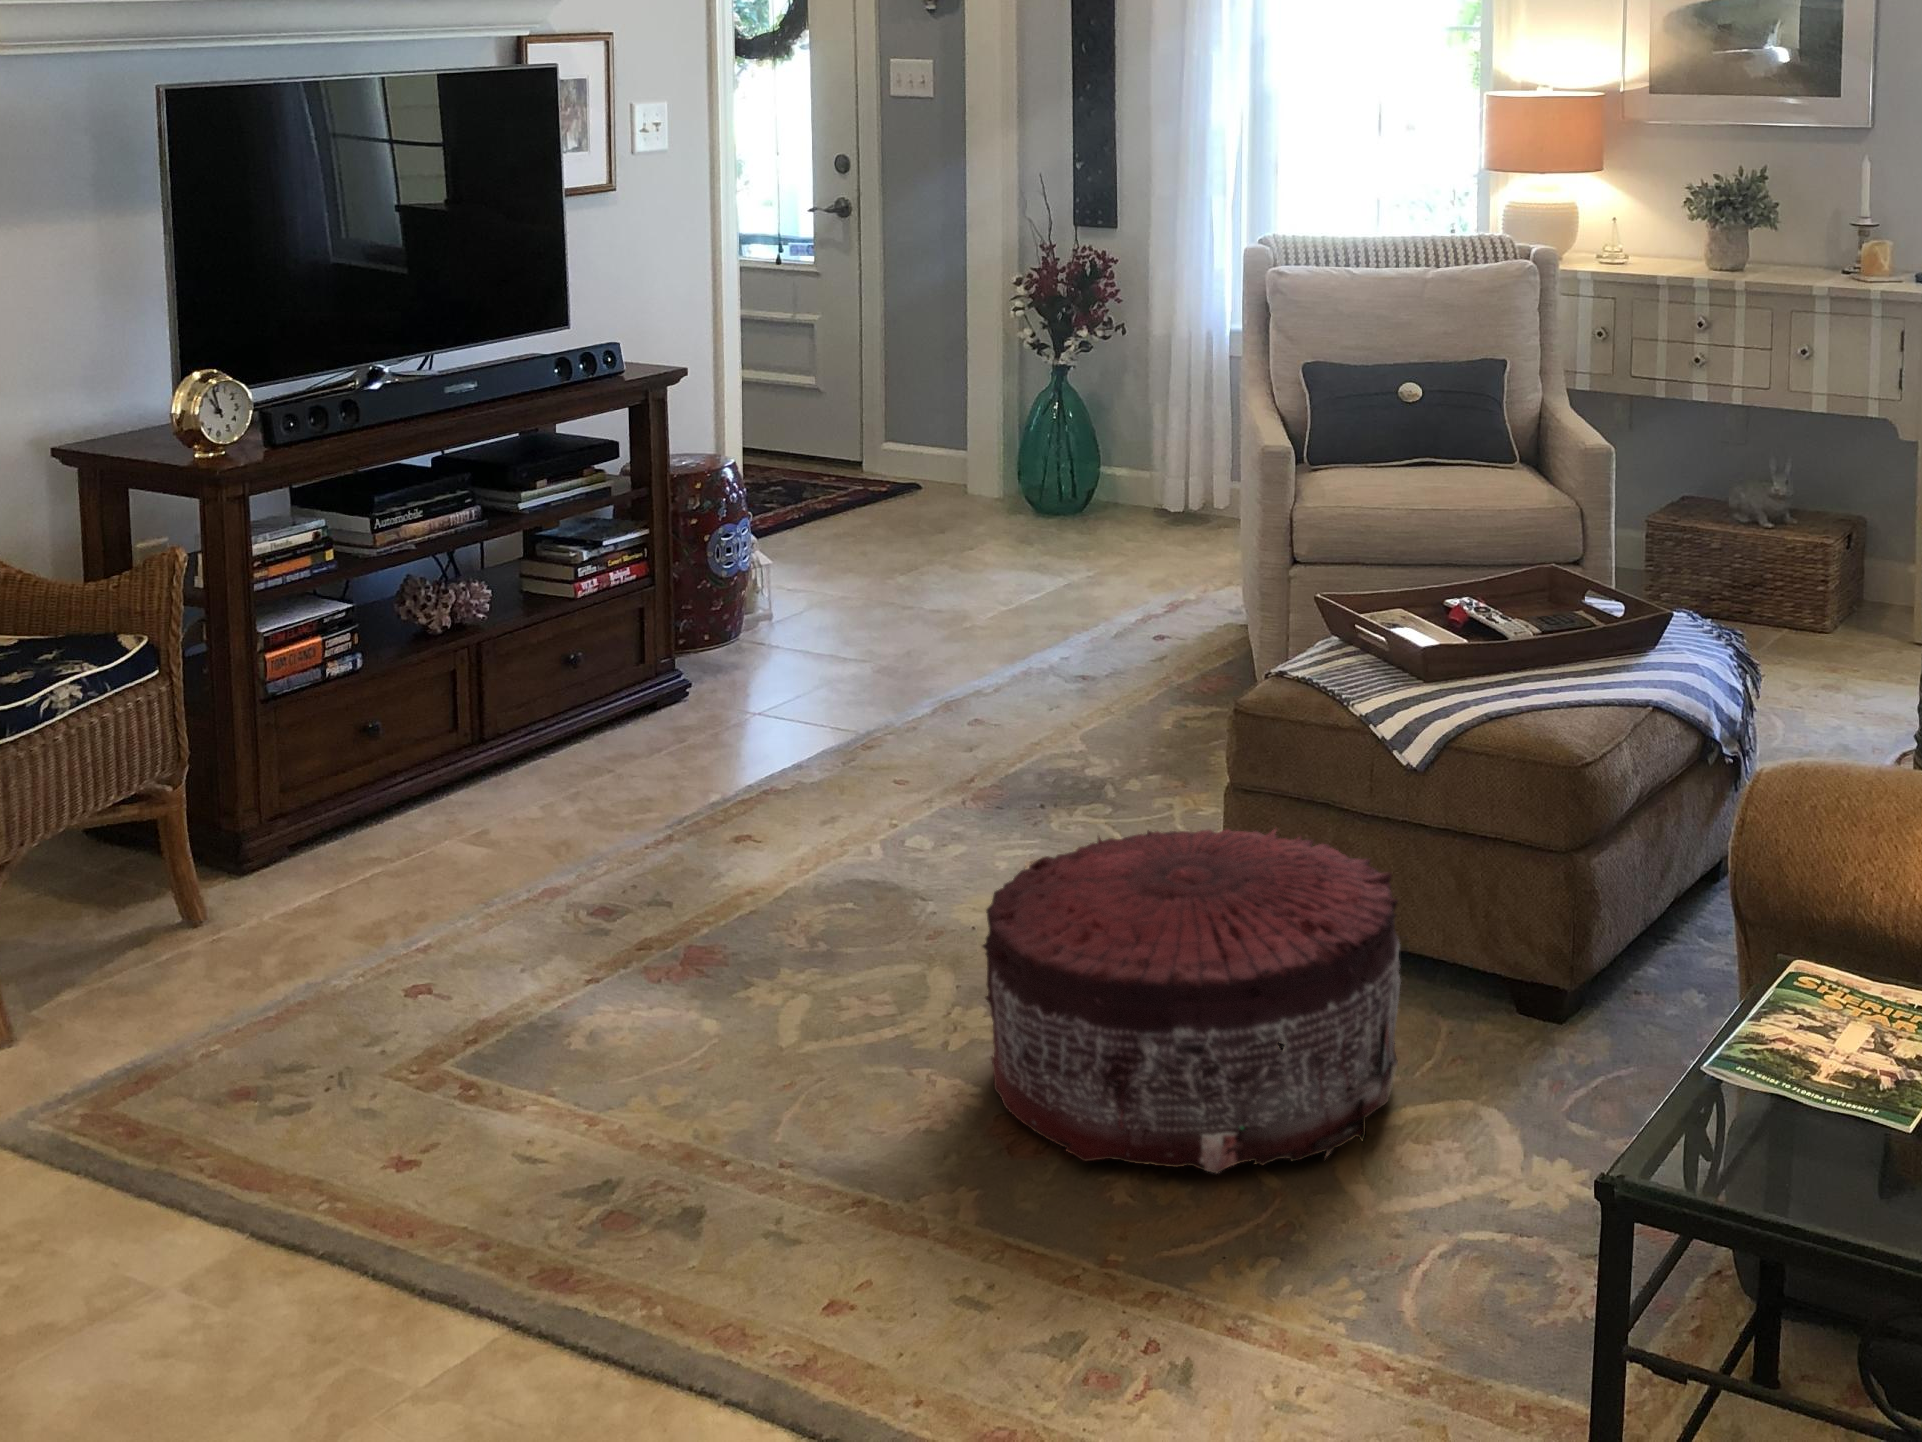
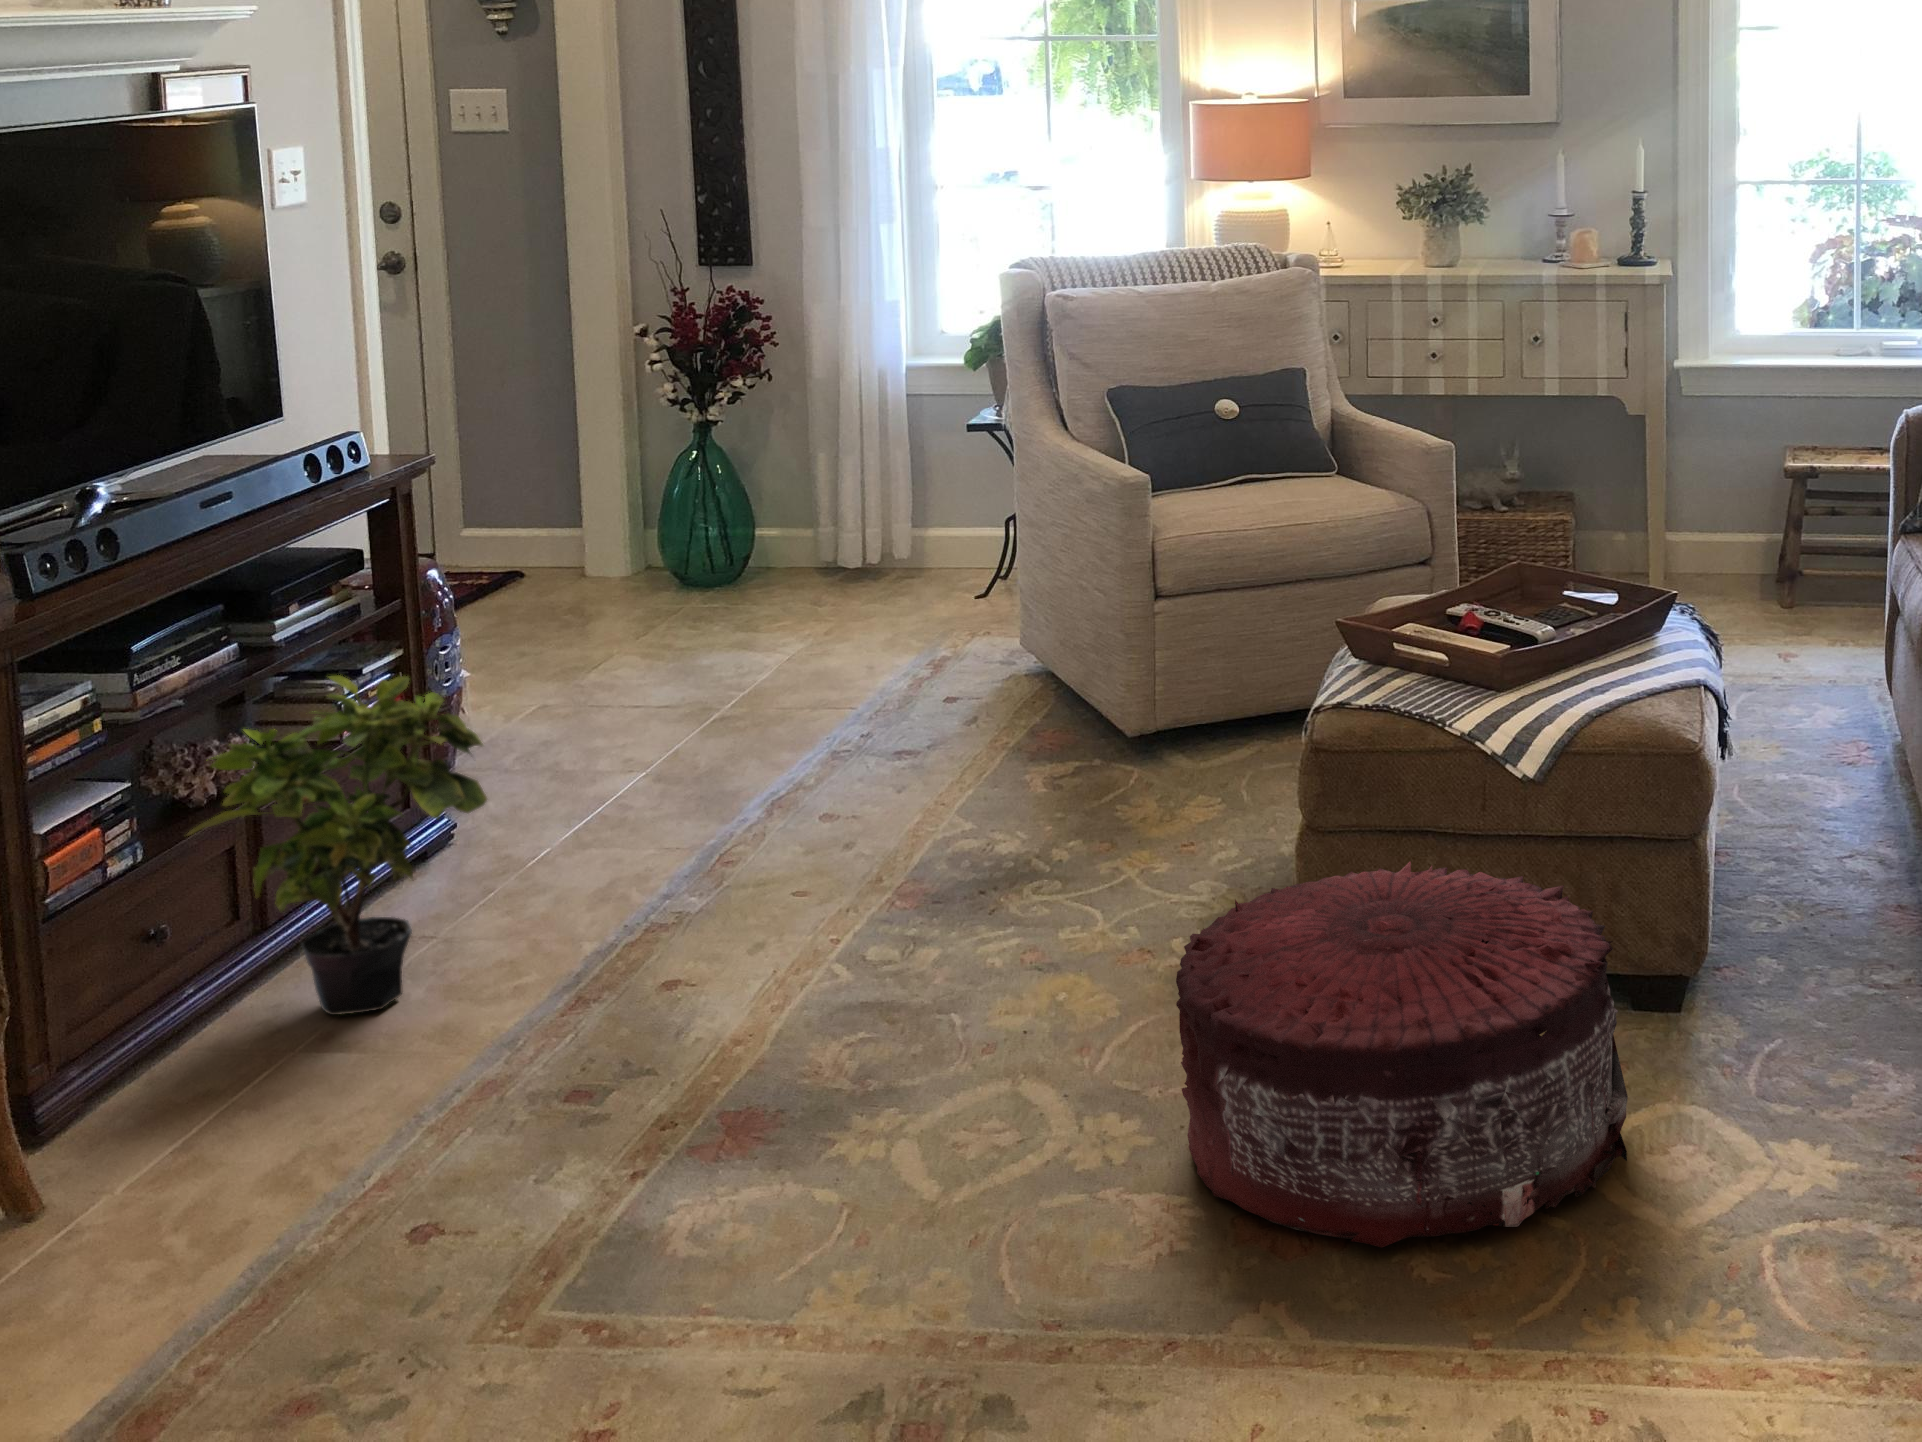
potted plant: none [393,539,628,817] -> present [187,676,487,1015]

